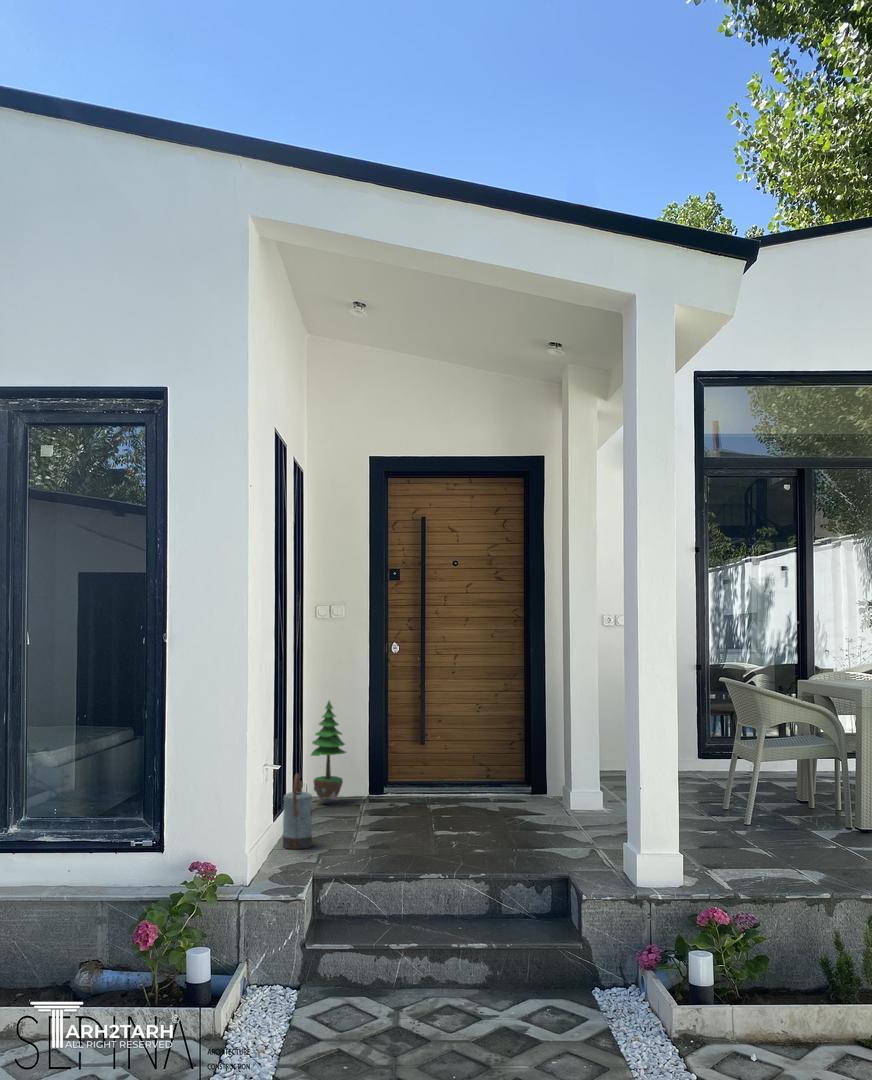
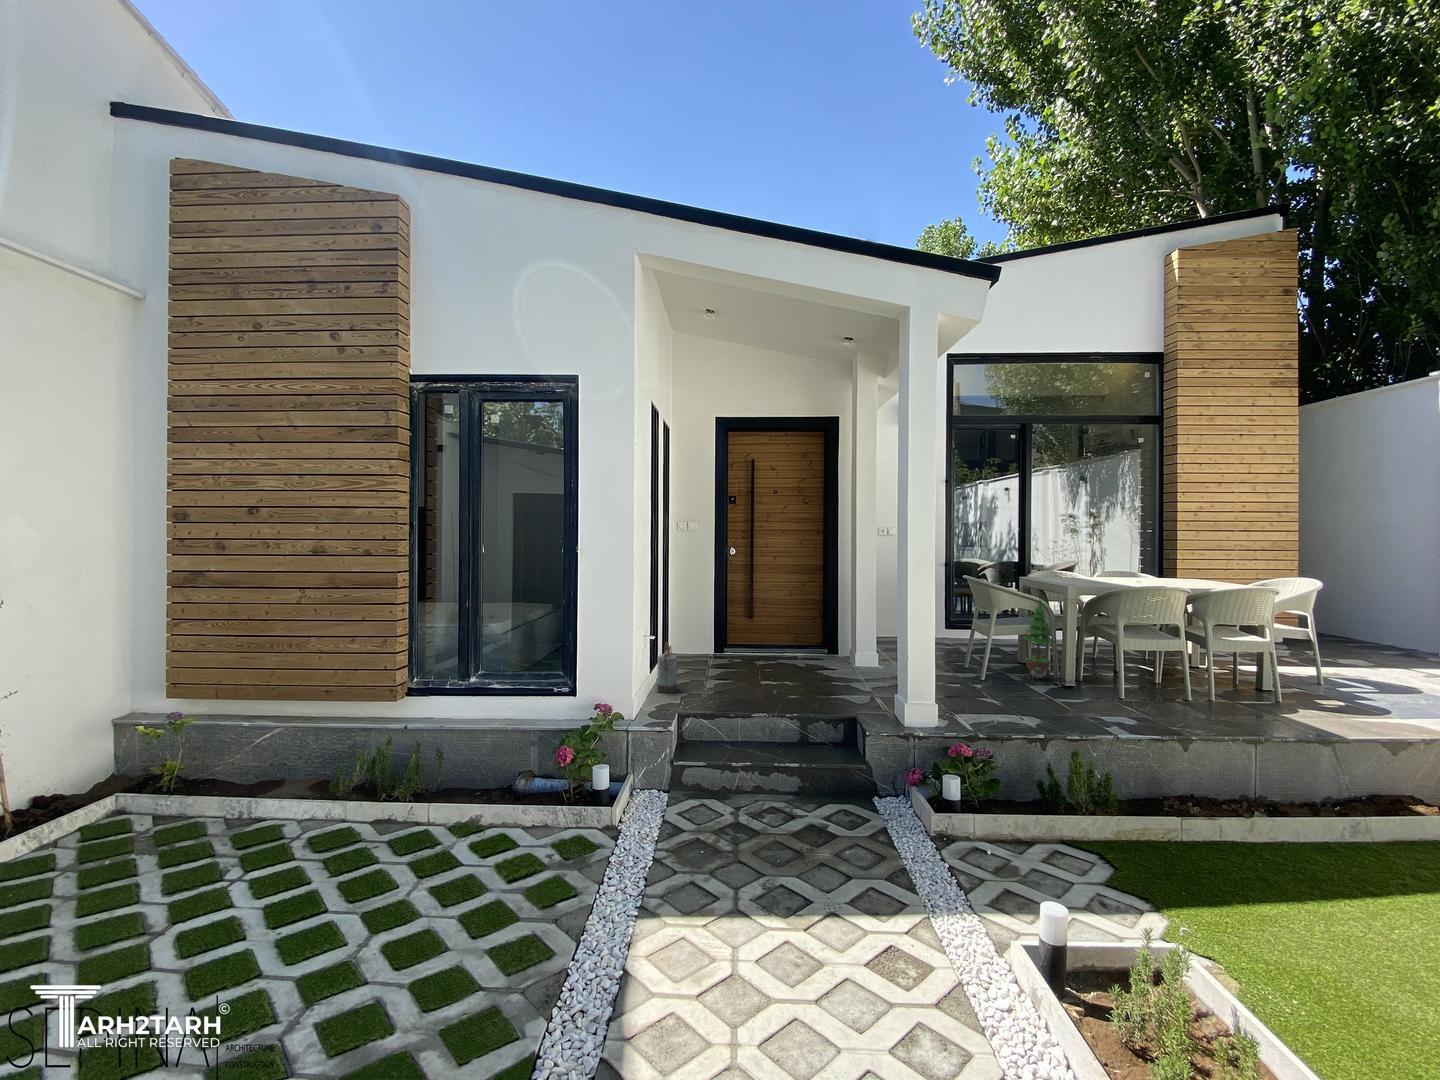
potted tree: present [311,701,346,804] -> present [1024,600,1054,679]

